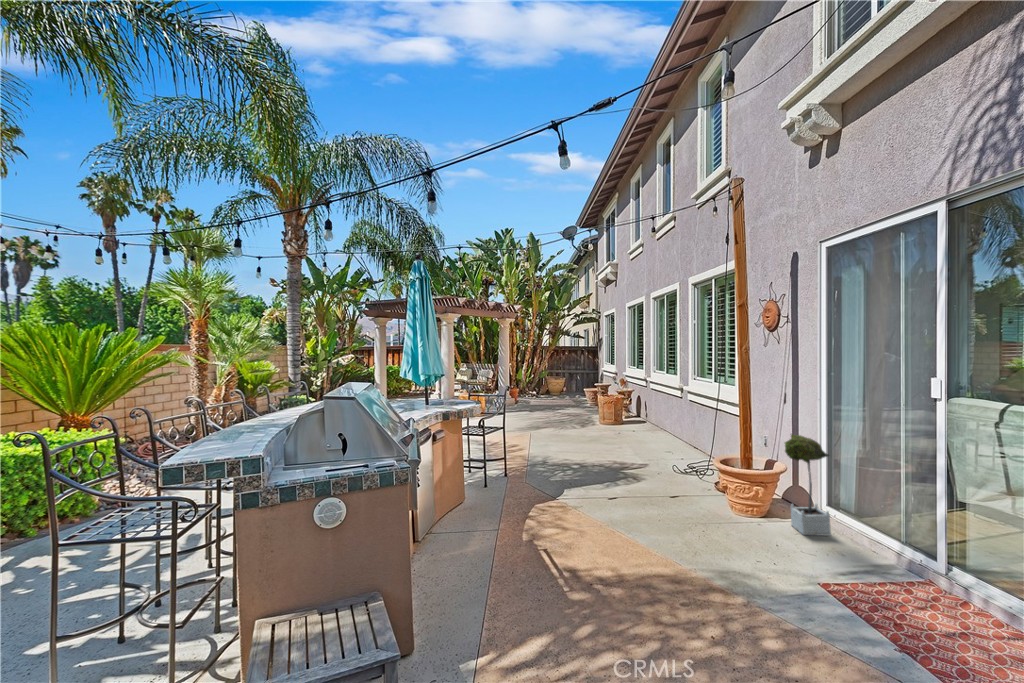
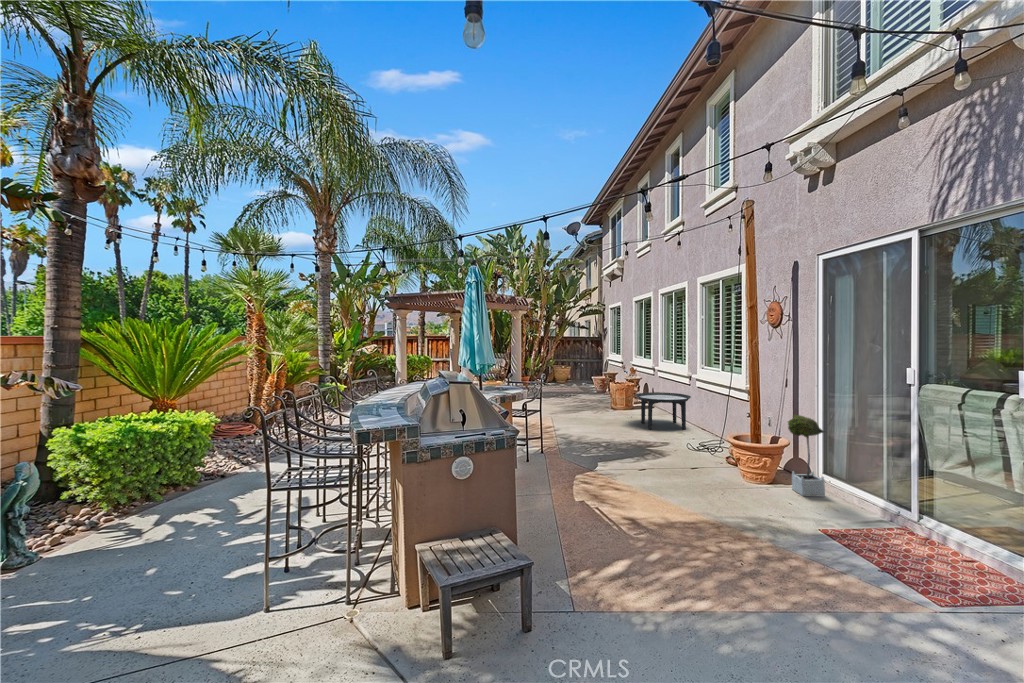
round table: none [621,407,684,451] -> present [636,392,691,430]

